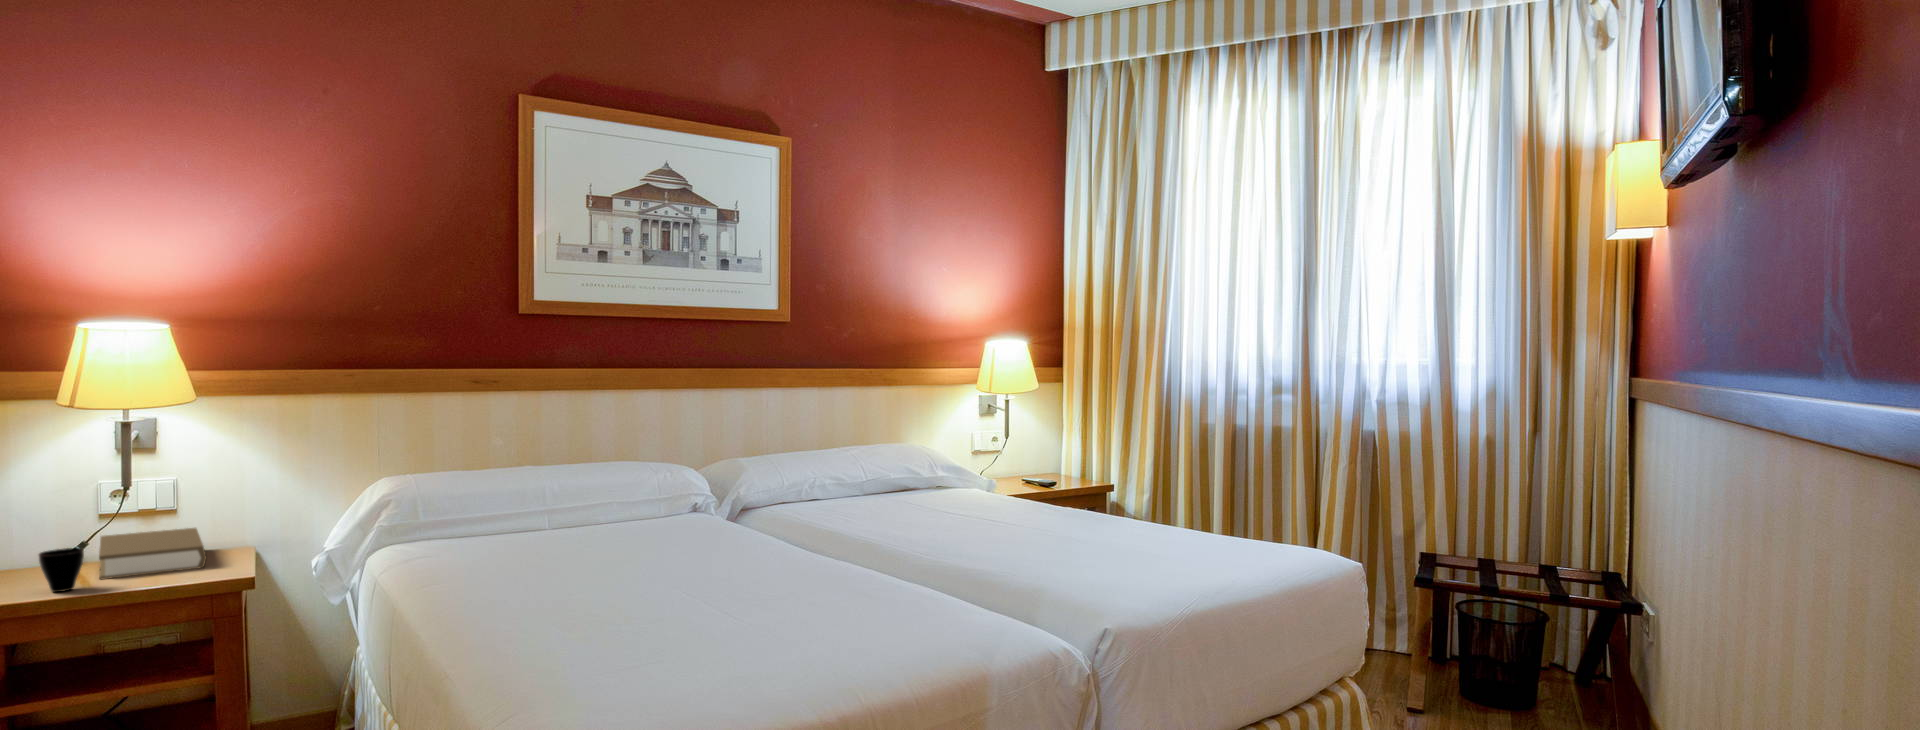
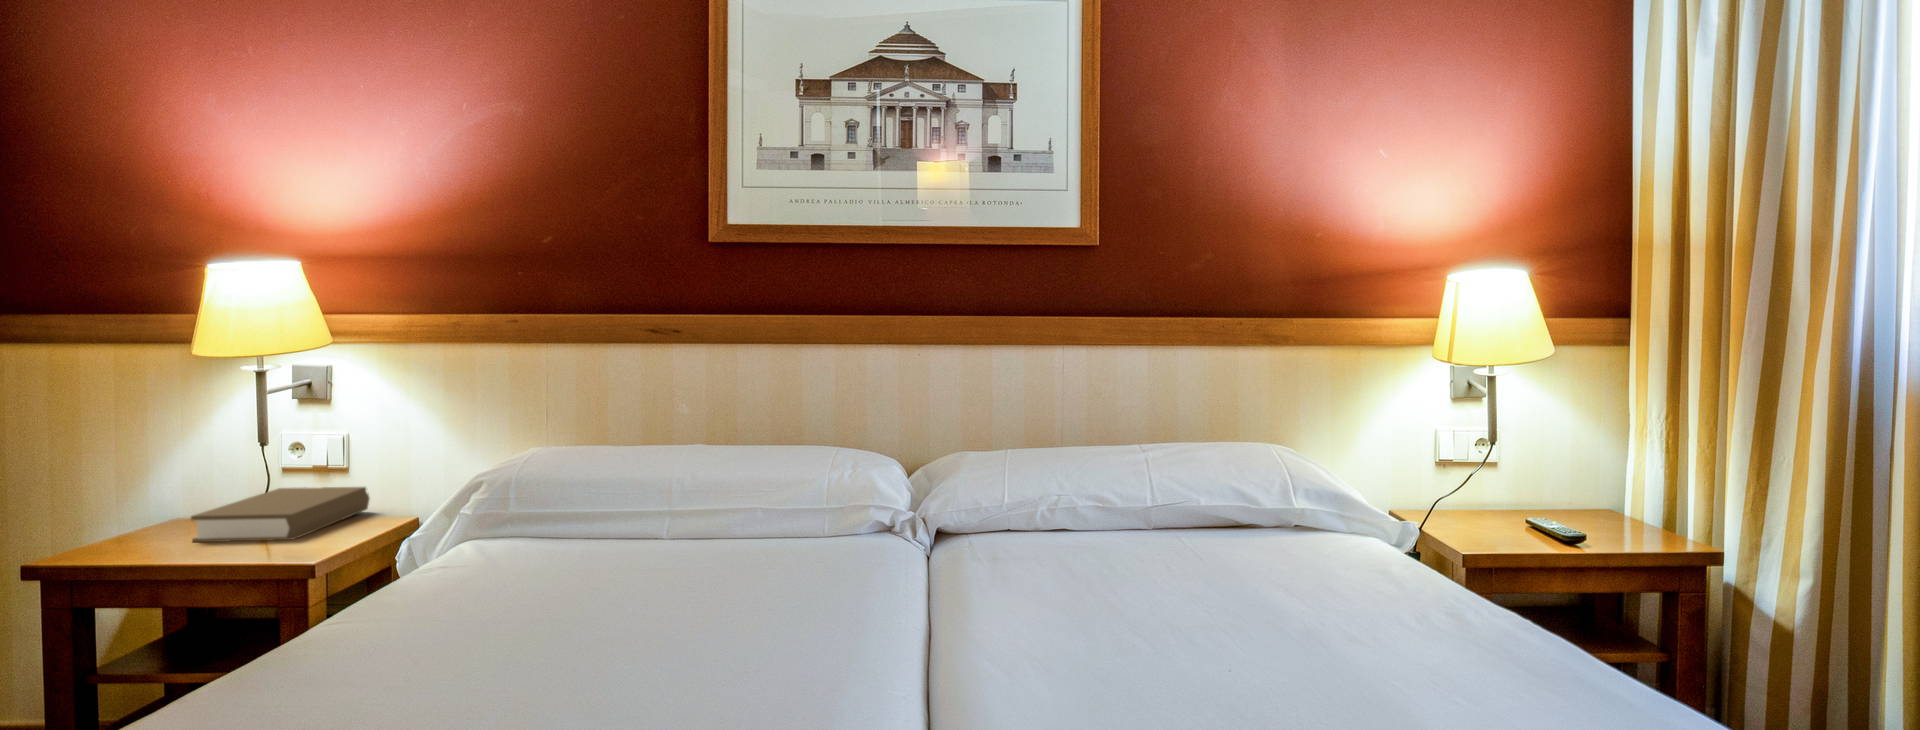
cup: present [39,548,84,592] -> none [92,506,145,556]

